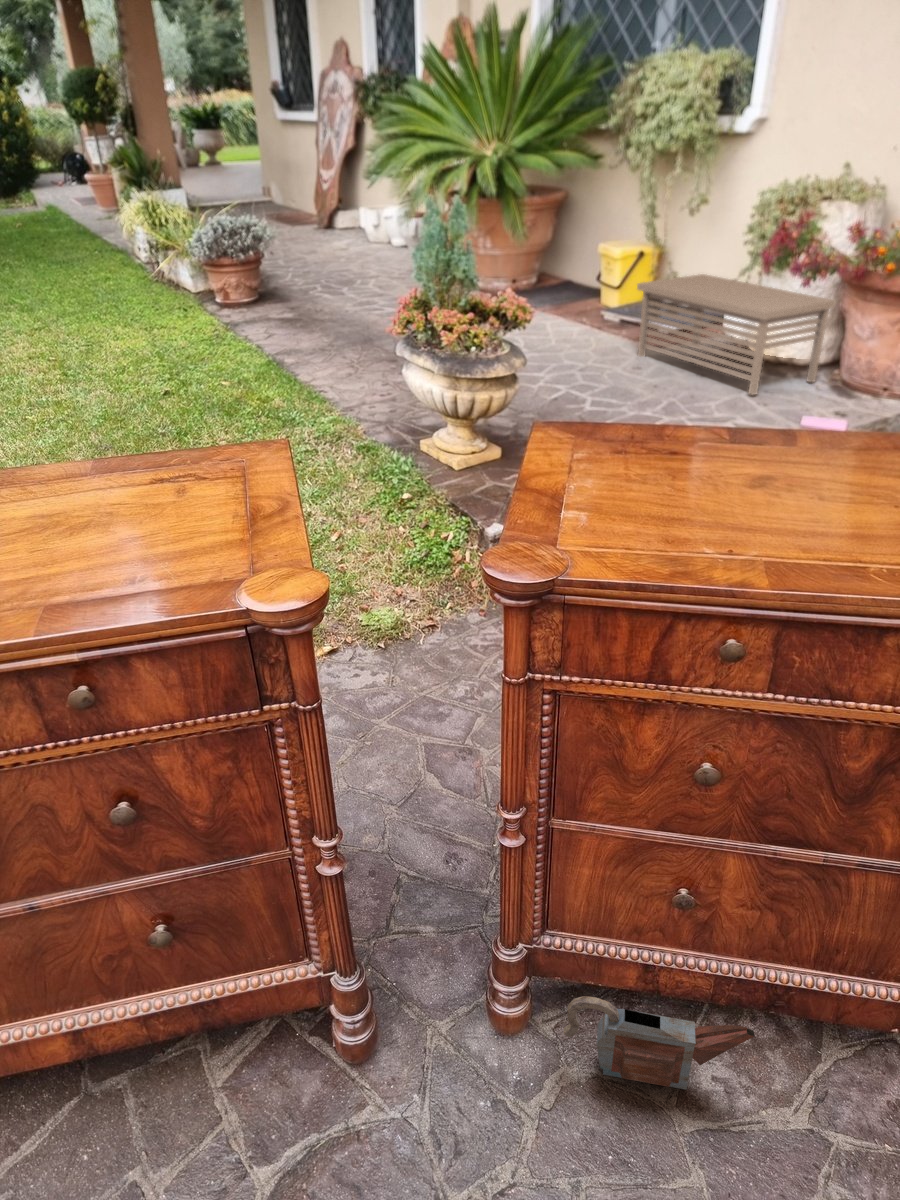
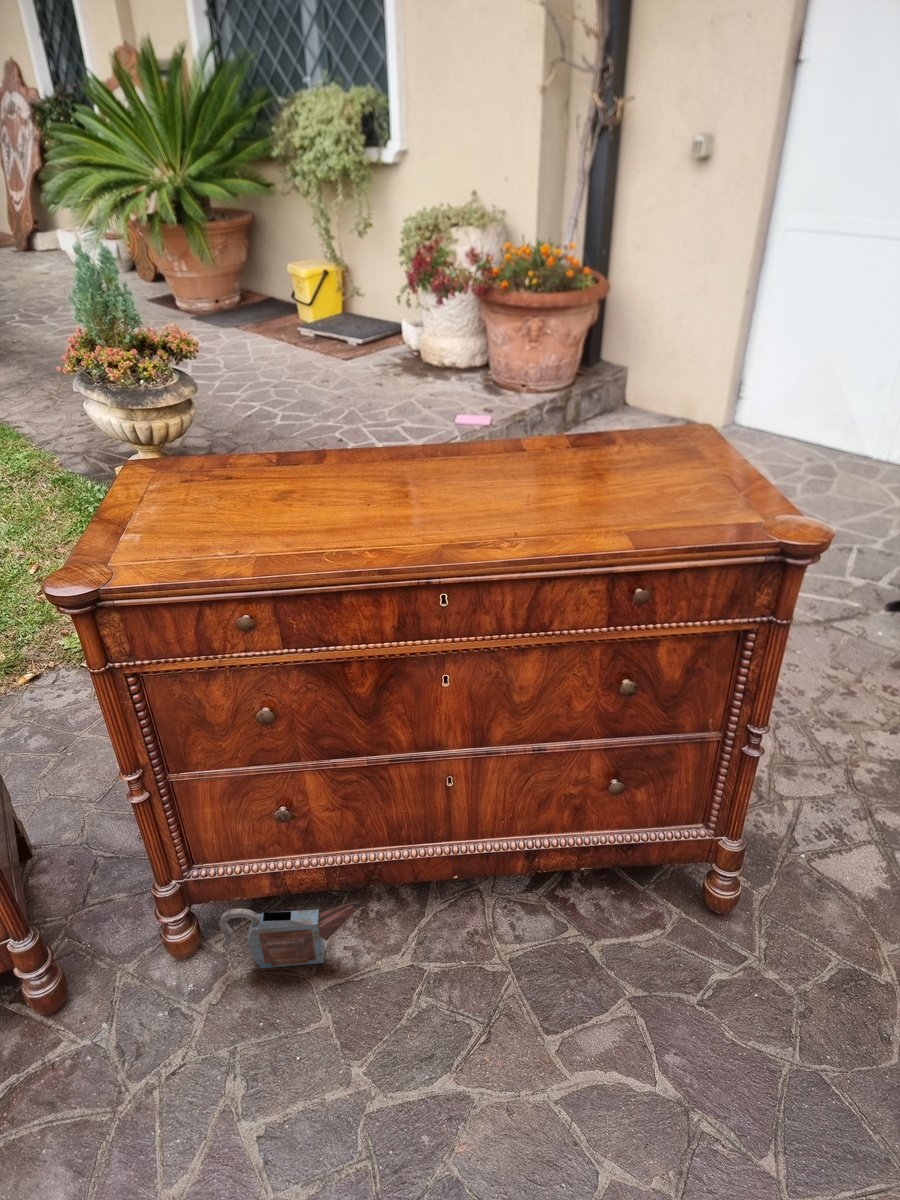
storage bench: present [637,274,836,395] -> none [314,290,480,397]

